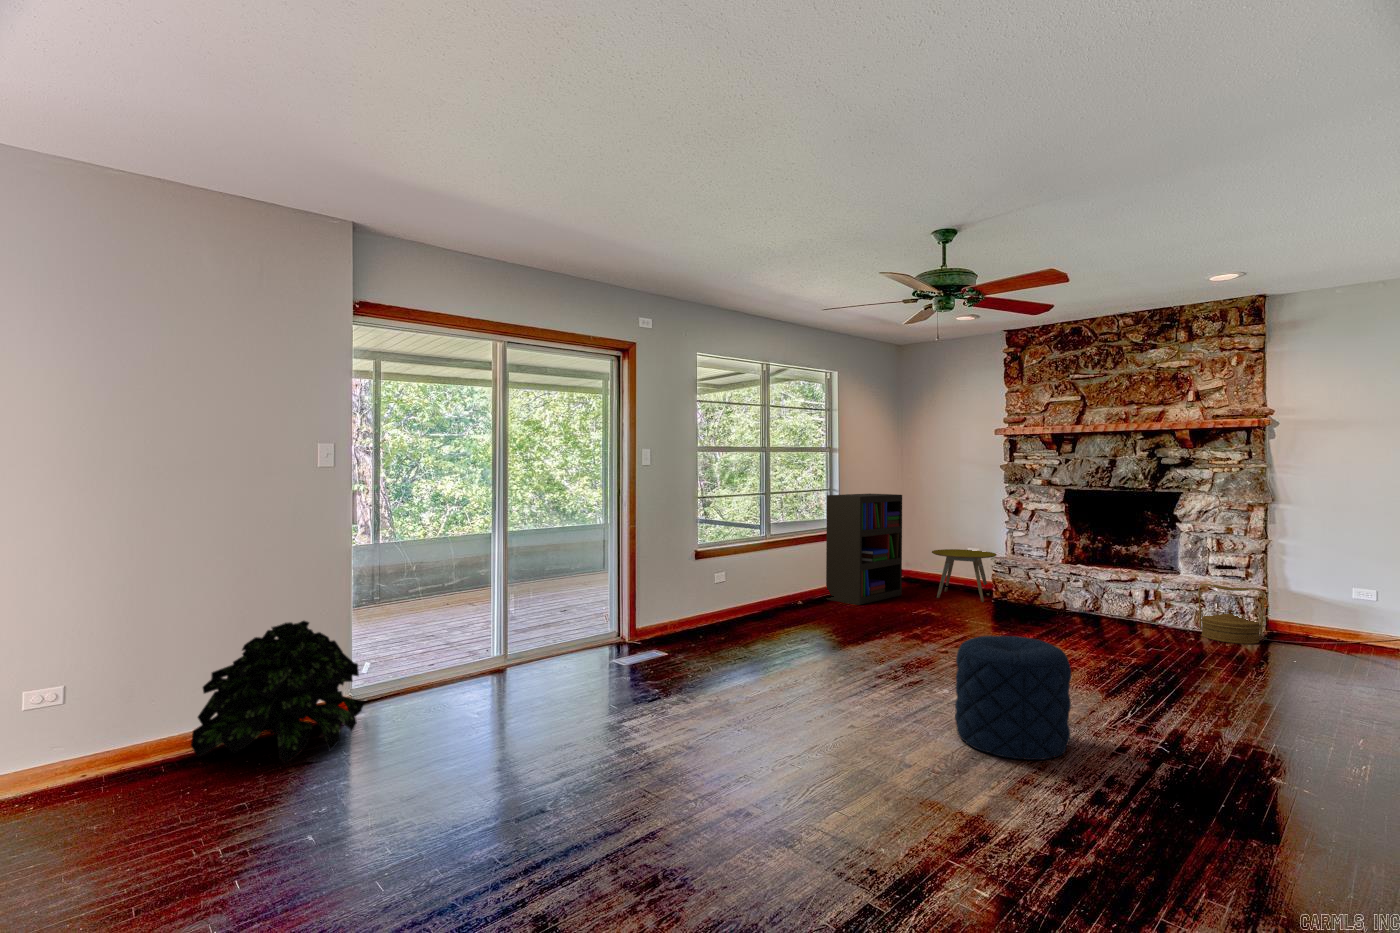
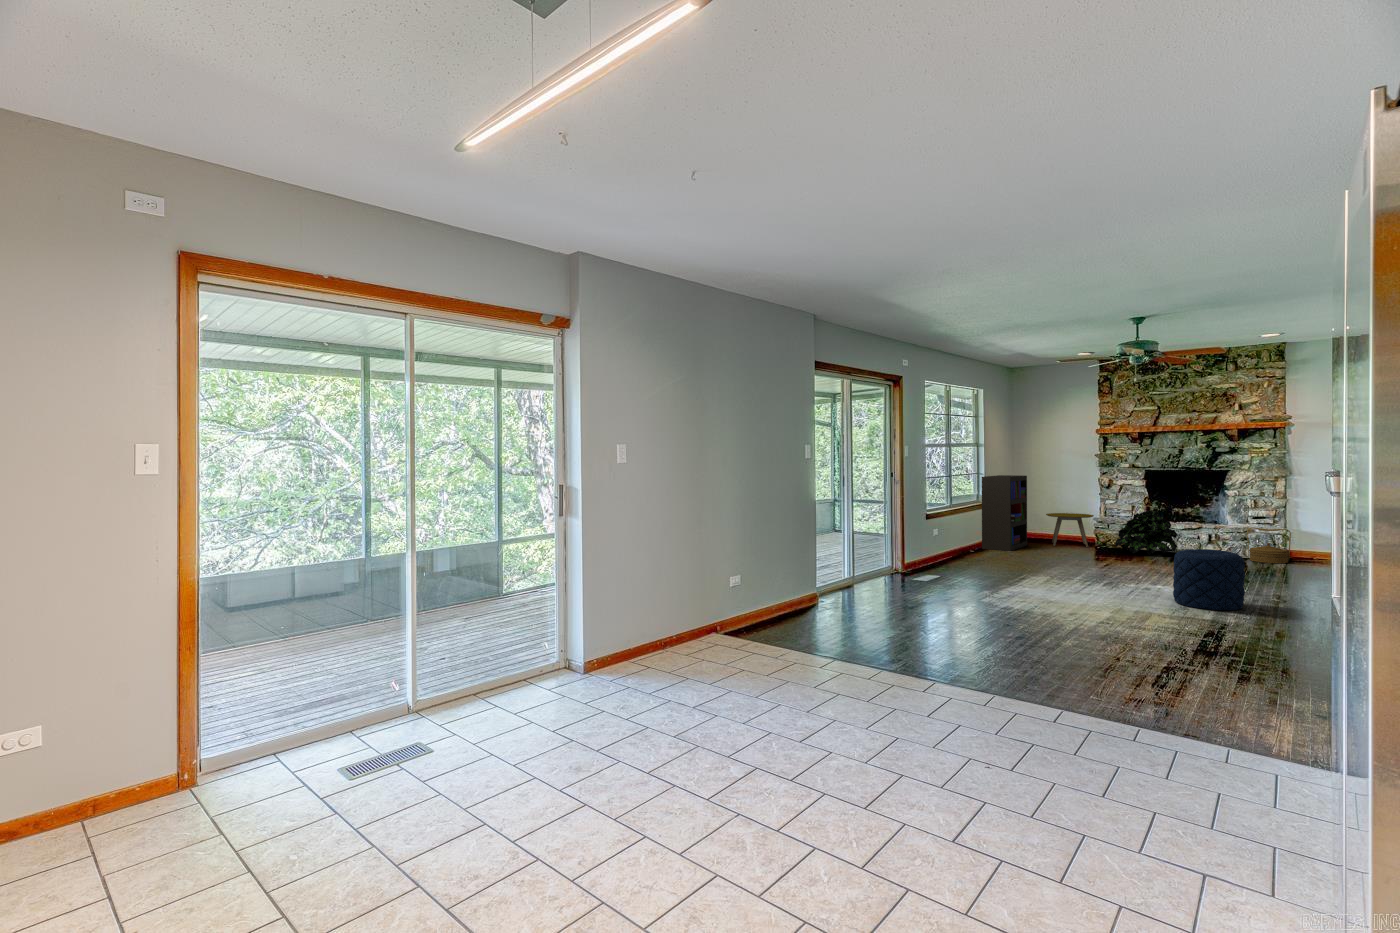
potted plant: present [191,621,364,763] -> present [1115,511,1177,555]

